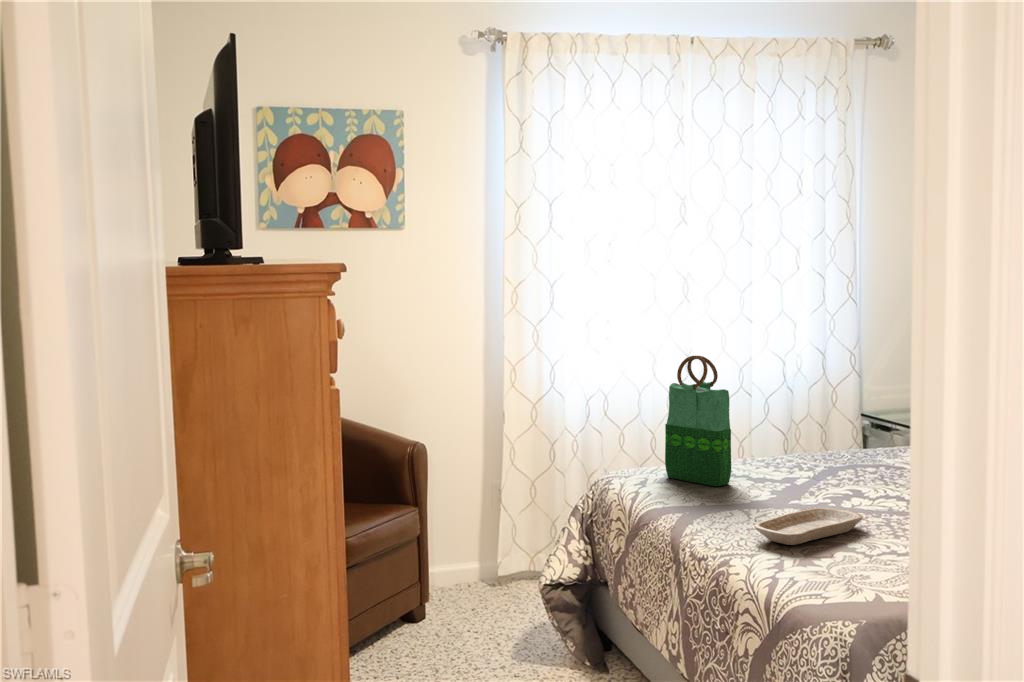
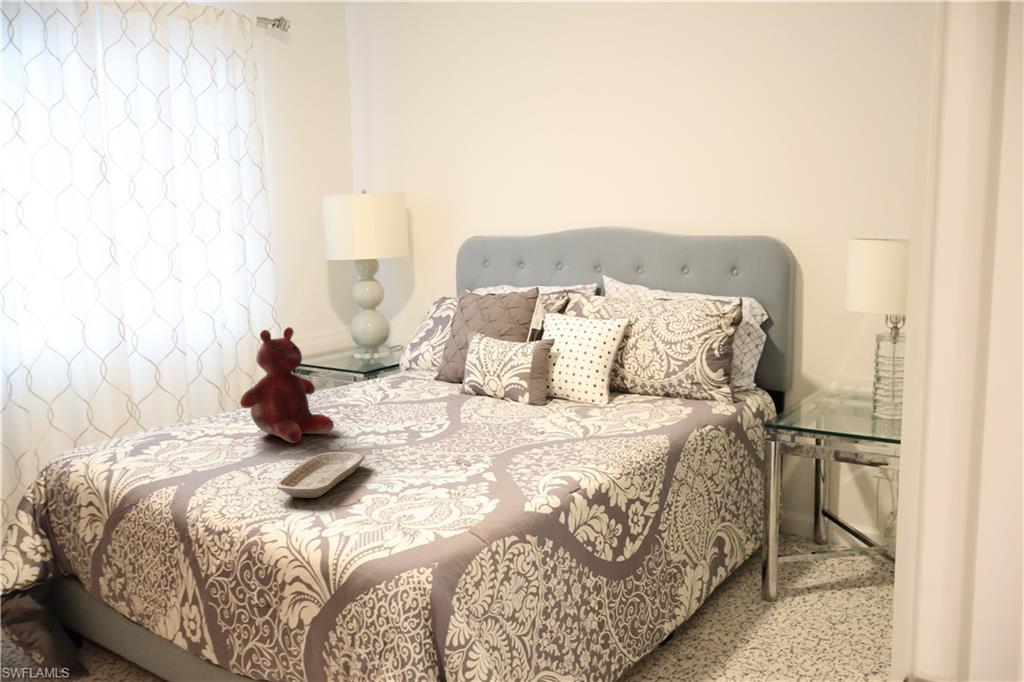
tote bag: present [665,356,731,487] -> none [134,318,214,449]
teddy bear: none [757,371,855,496] -> present [240,327,334,443]

